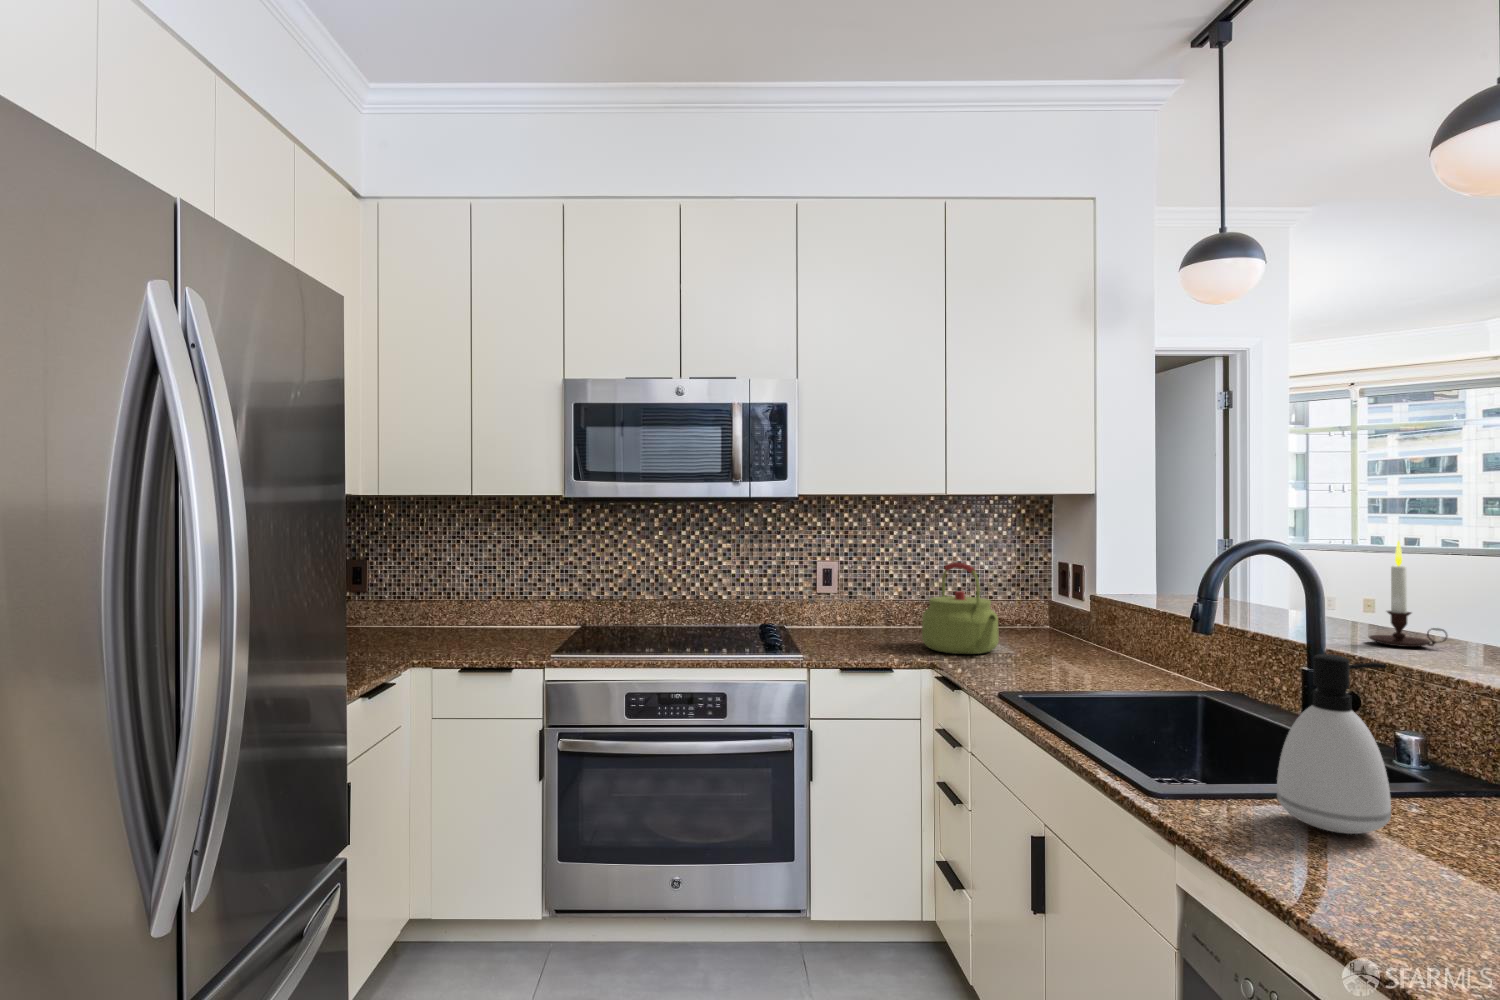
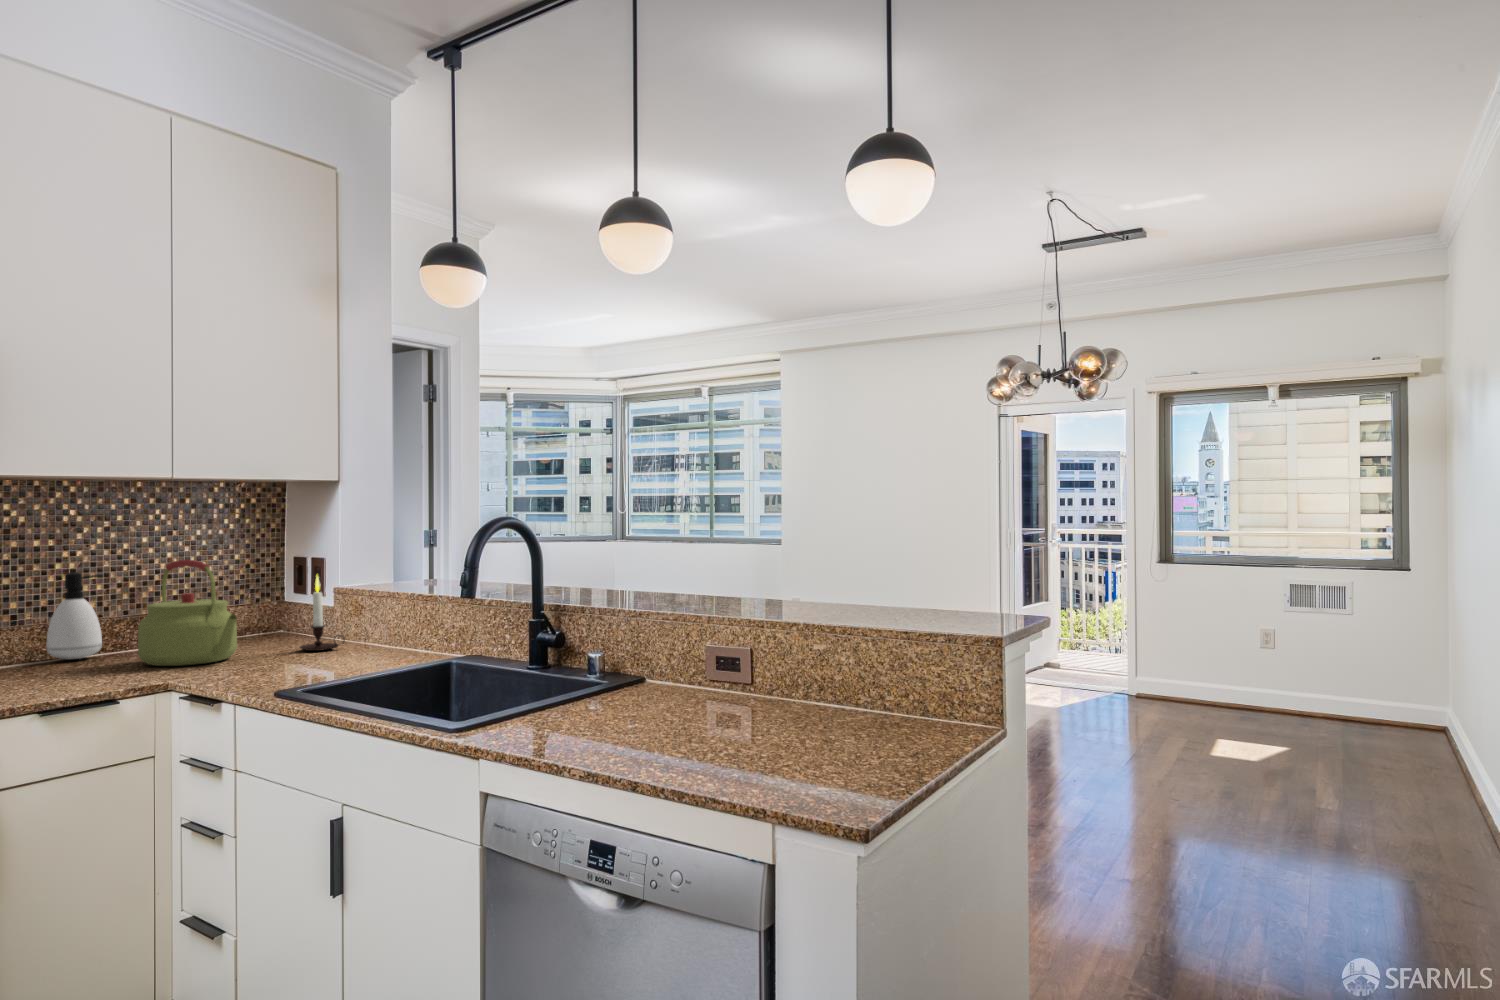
candle: present [1369,541,1447,647] -> present [300,575,345,651]
soap dispenser: present [1277,654,1391,834] -> present [46,572,103,659]

